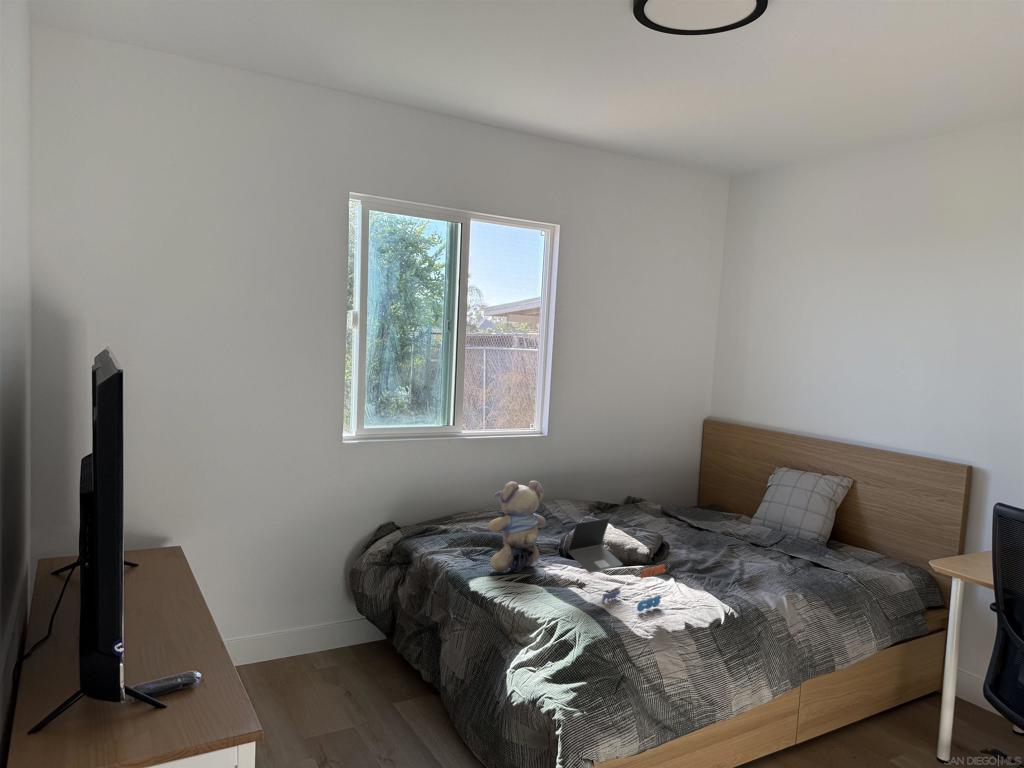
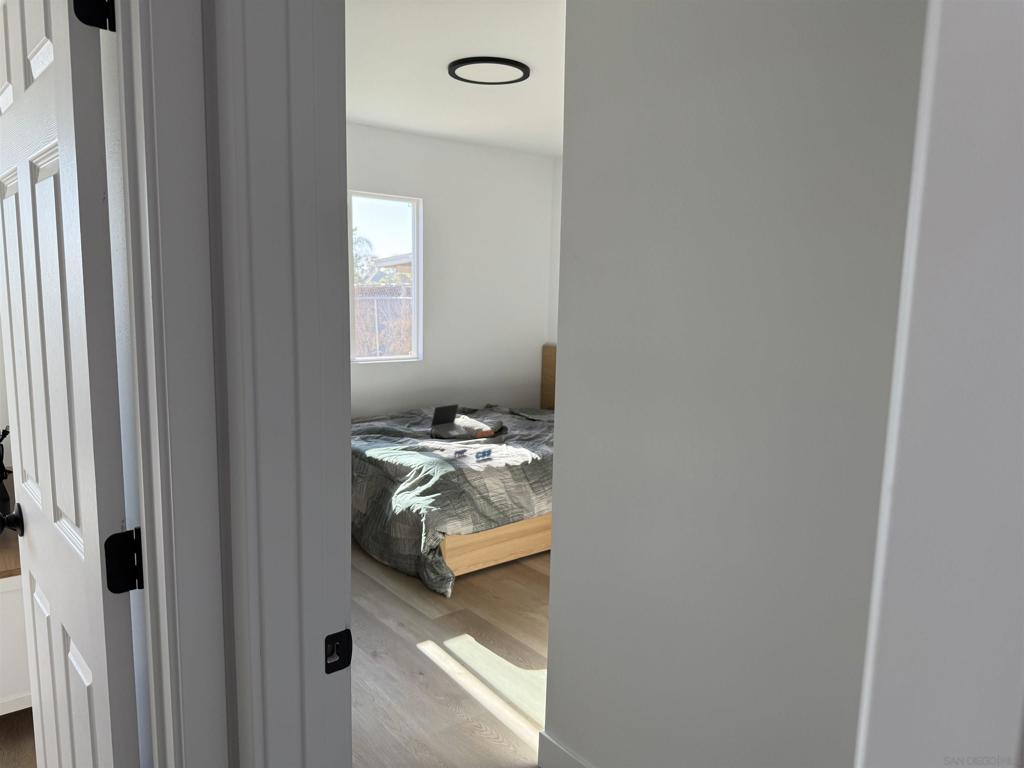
teddy bear: present [488,481,546,572] -> none [378,384,418,446]

